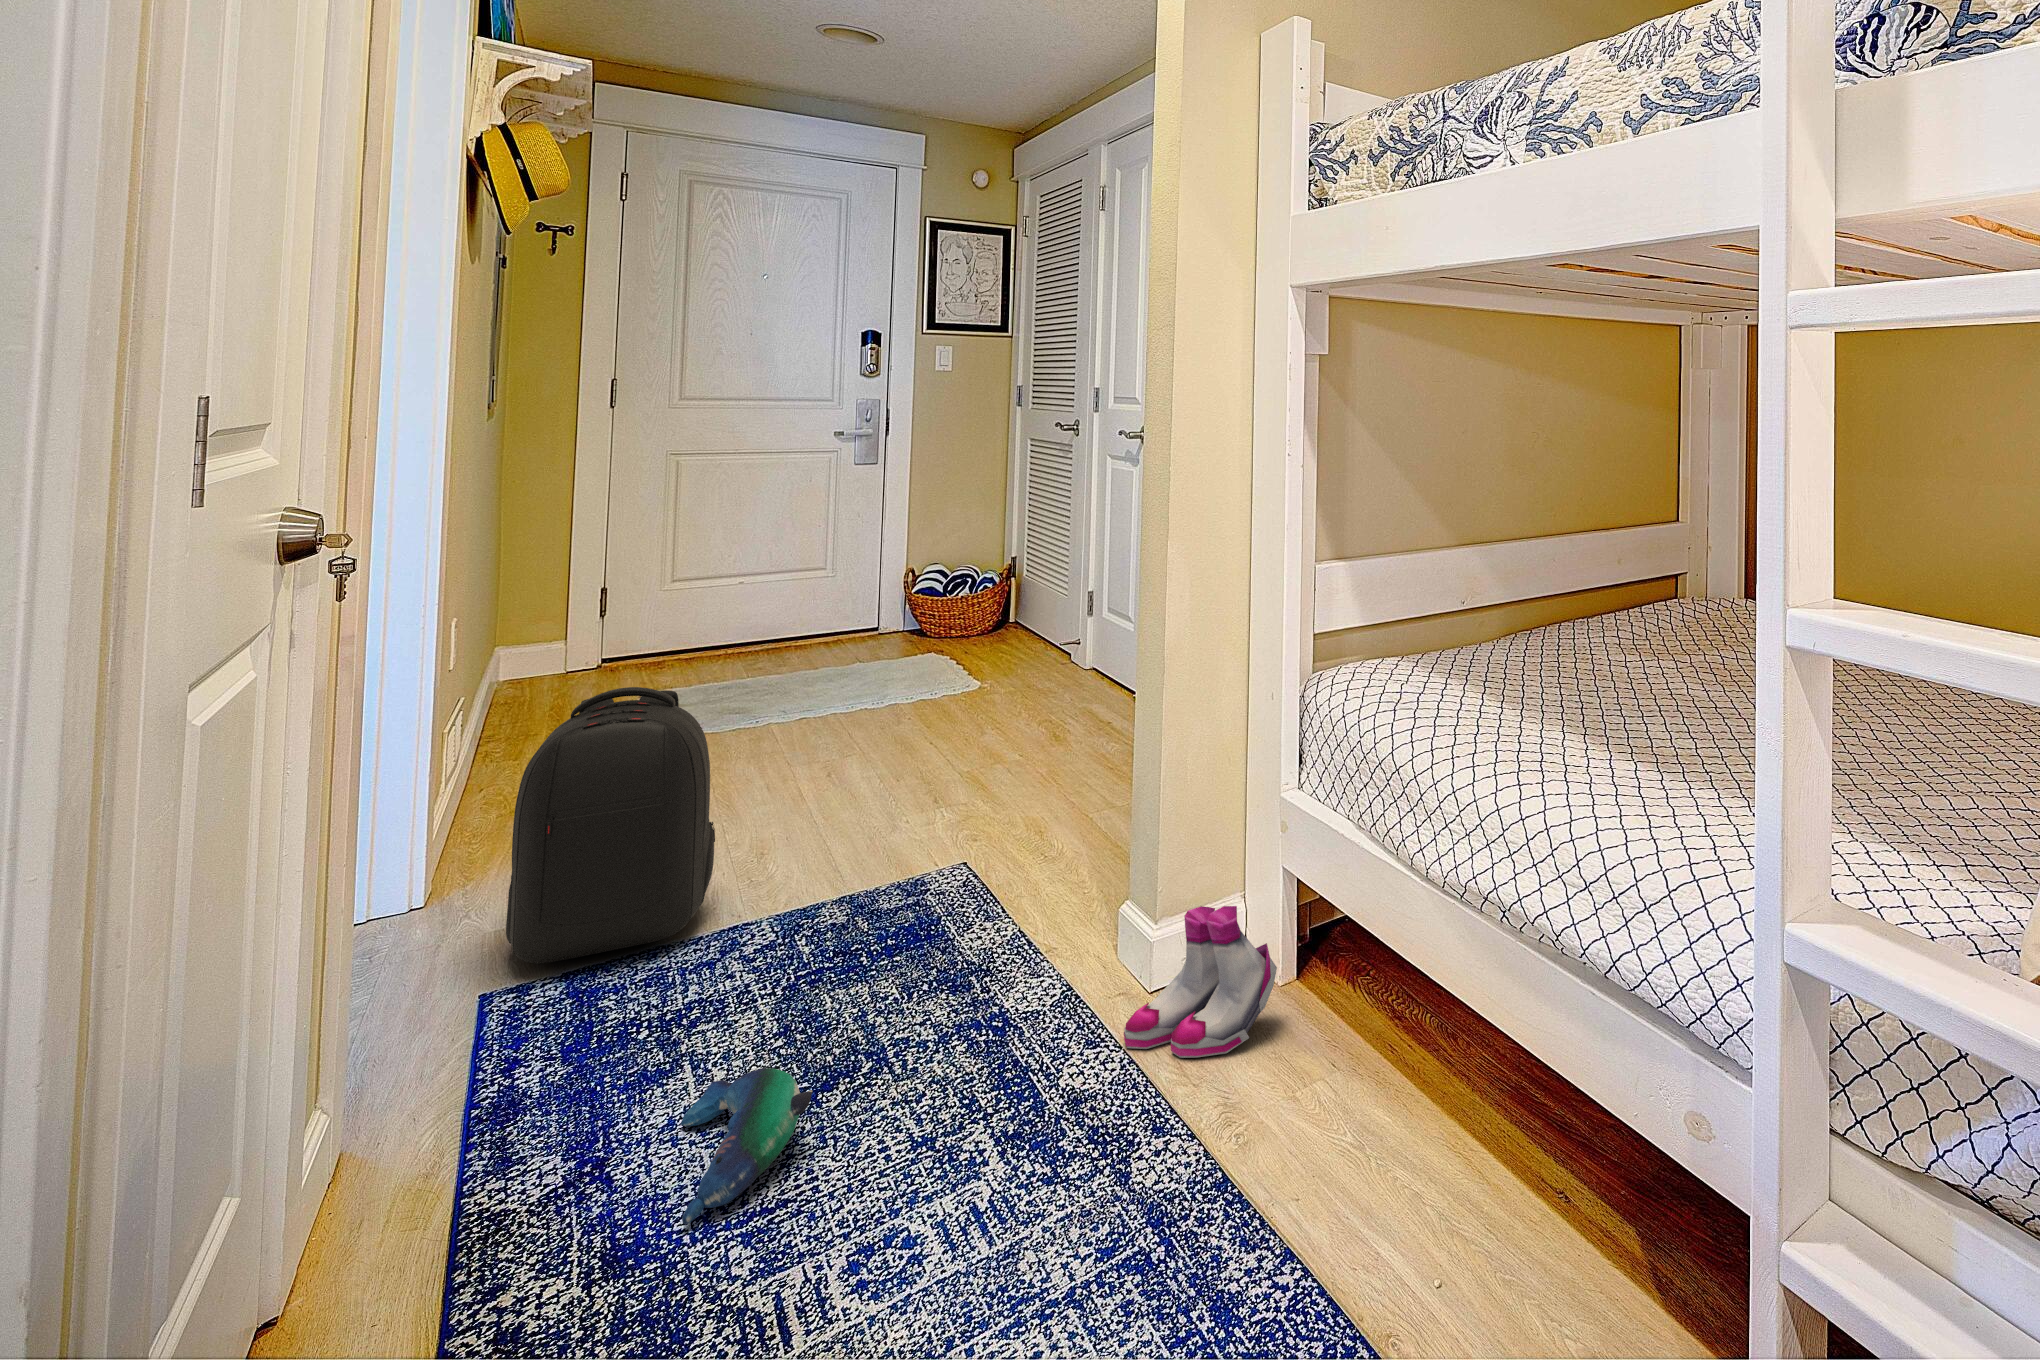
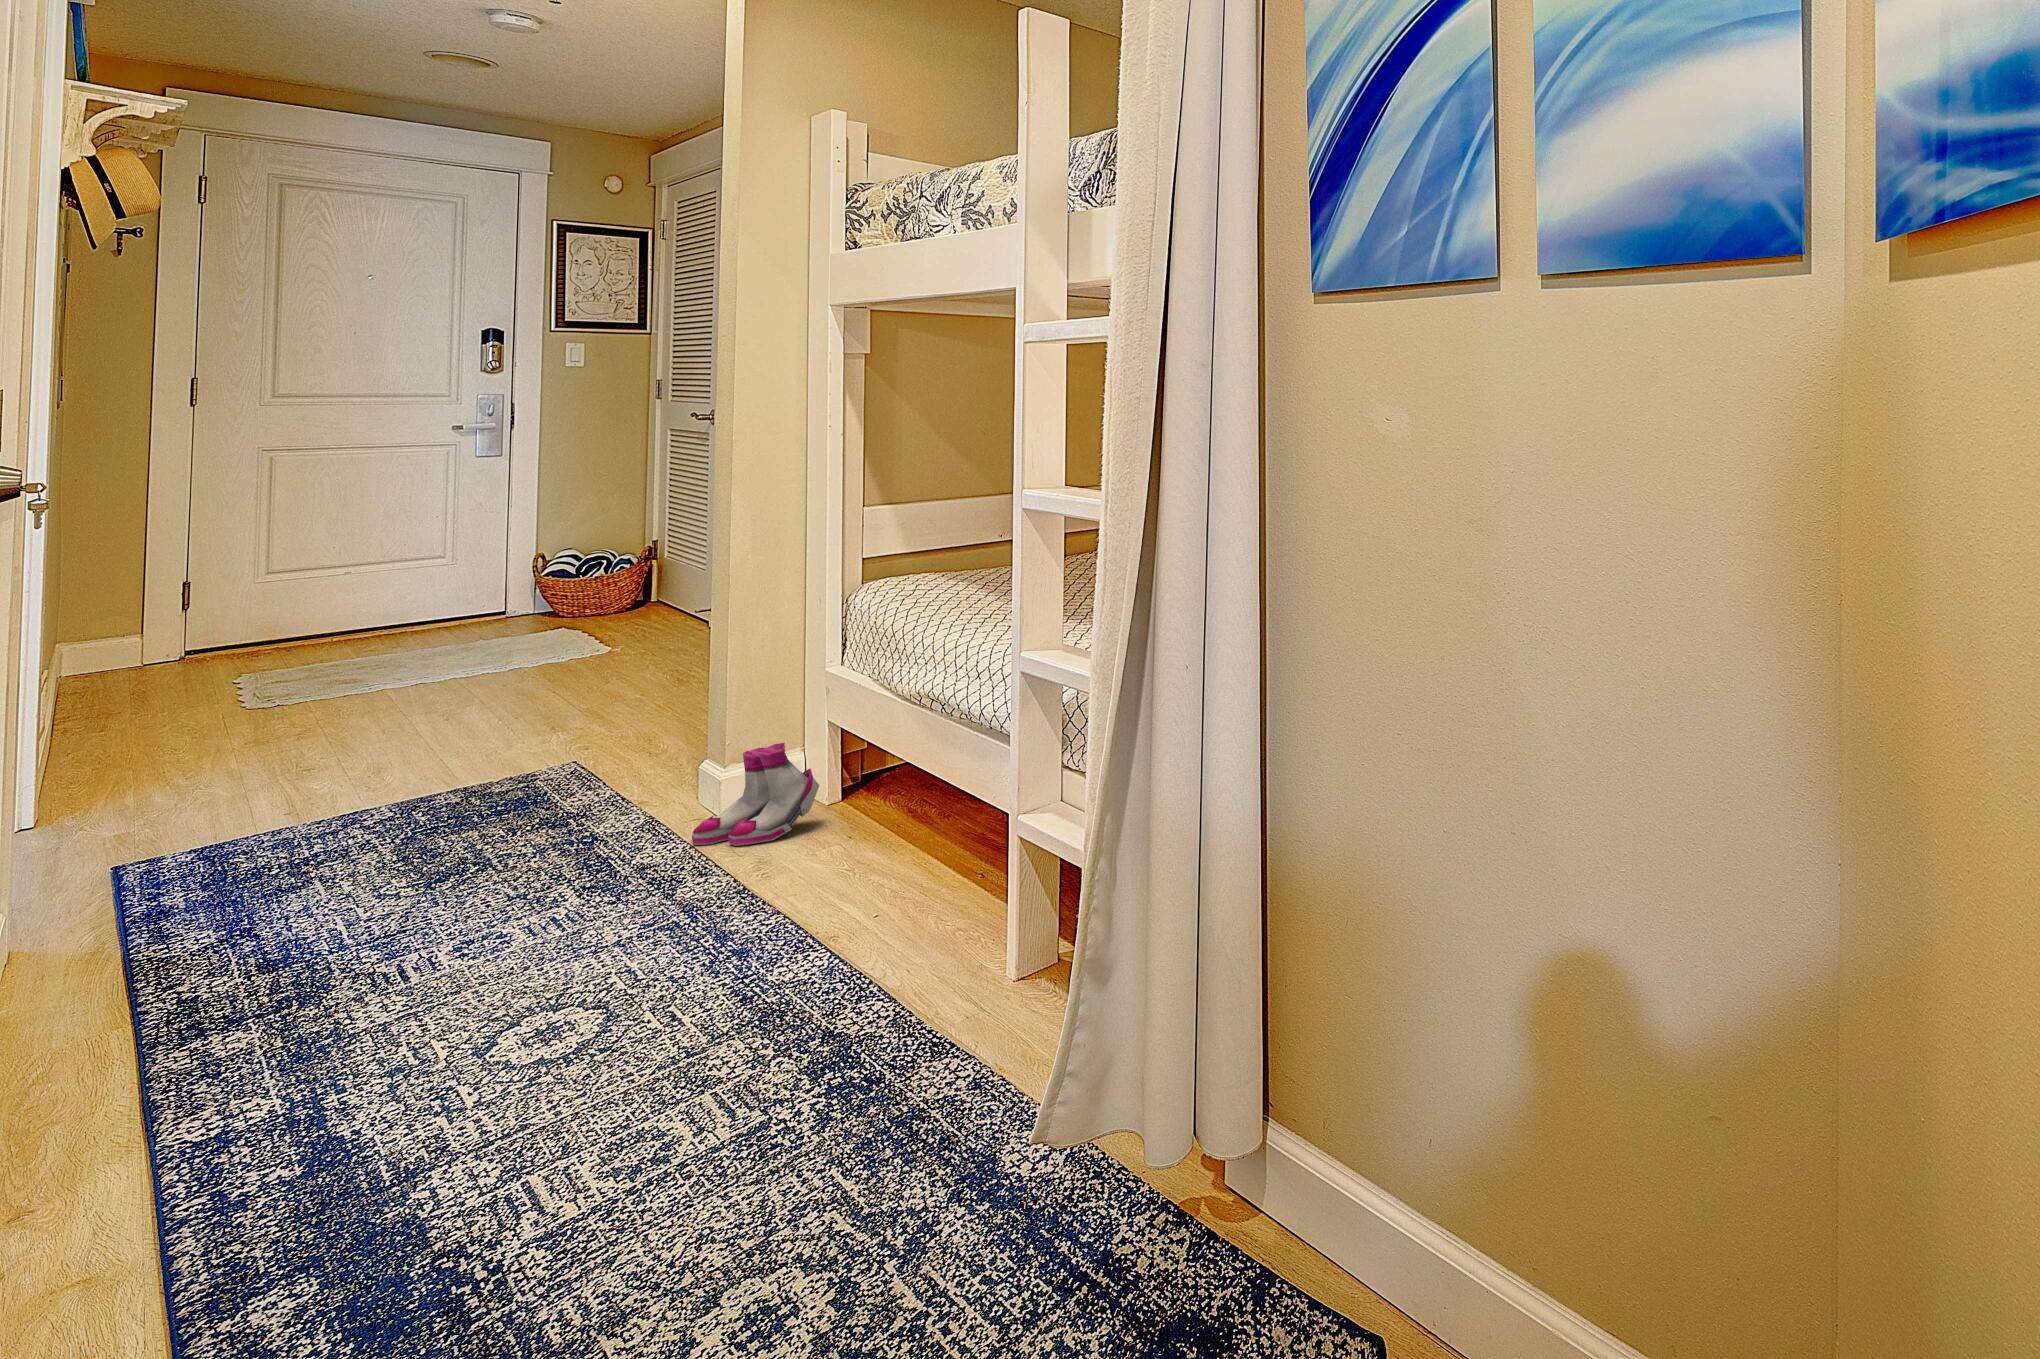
backpack: present [506,687,715,963] -> none [126,628,331,846]
plush toy: present [680,1068,812,1224] -> none [309,867,424,954]

